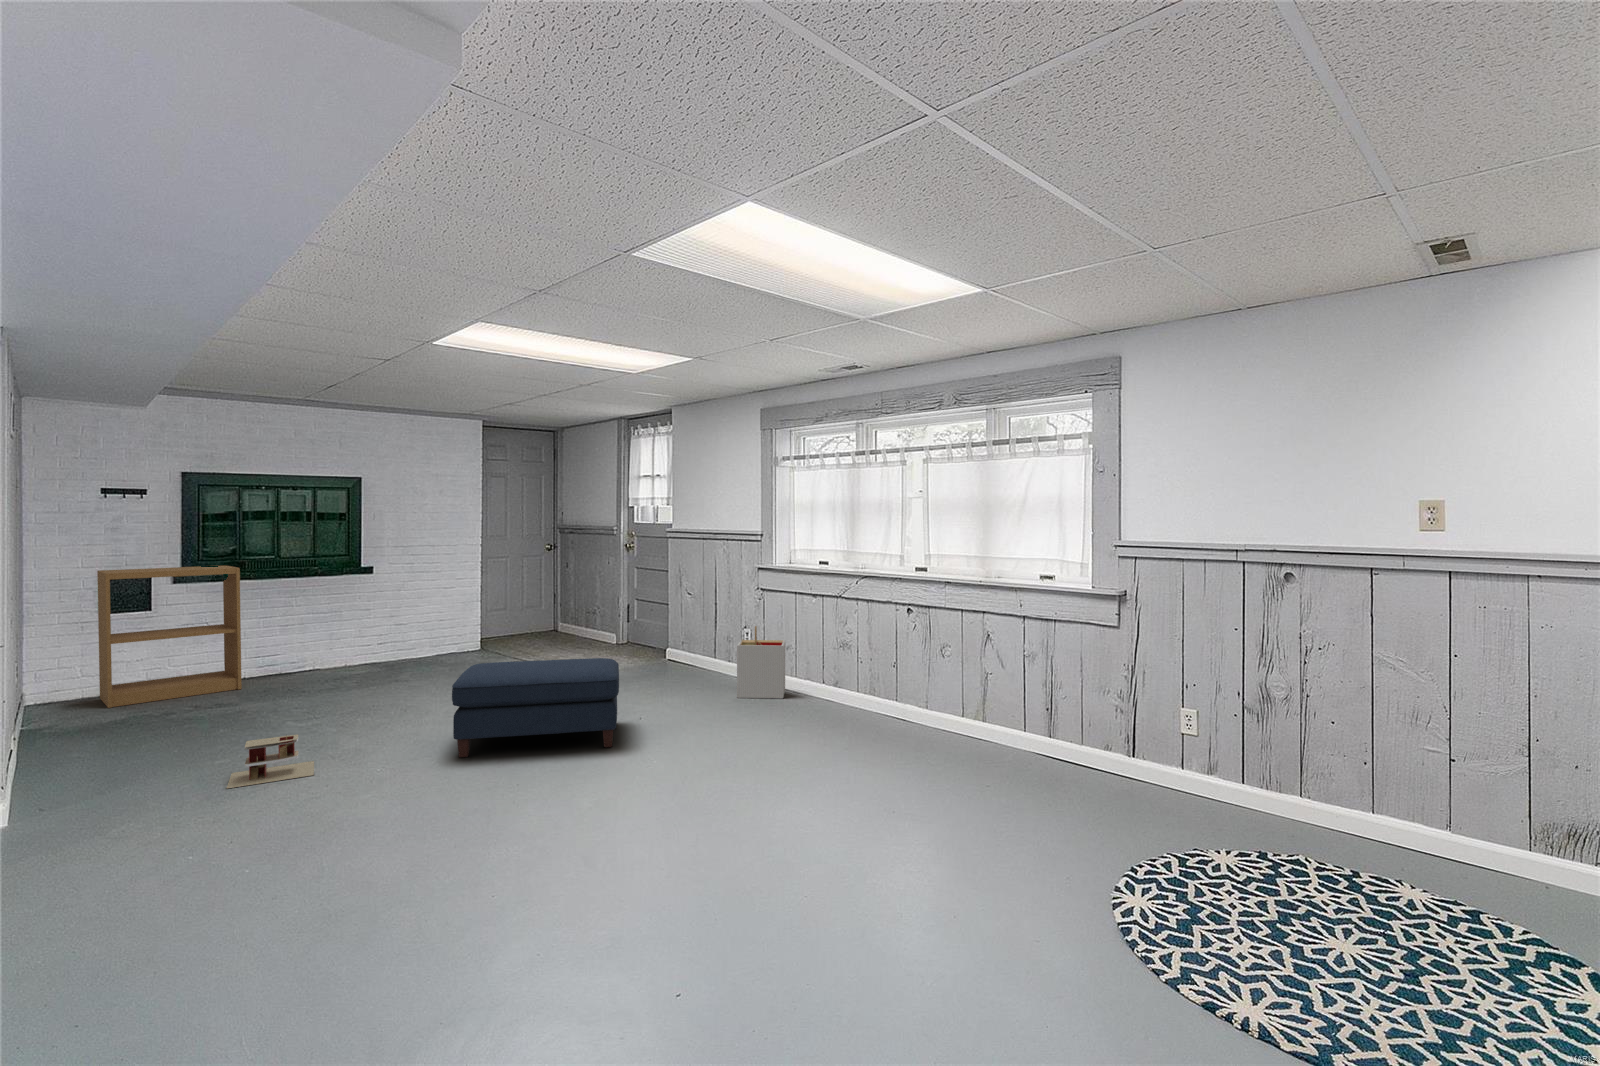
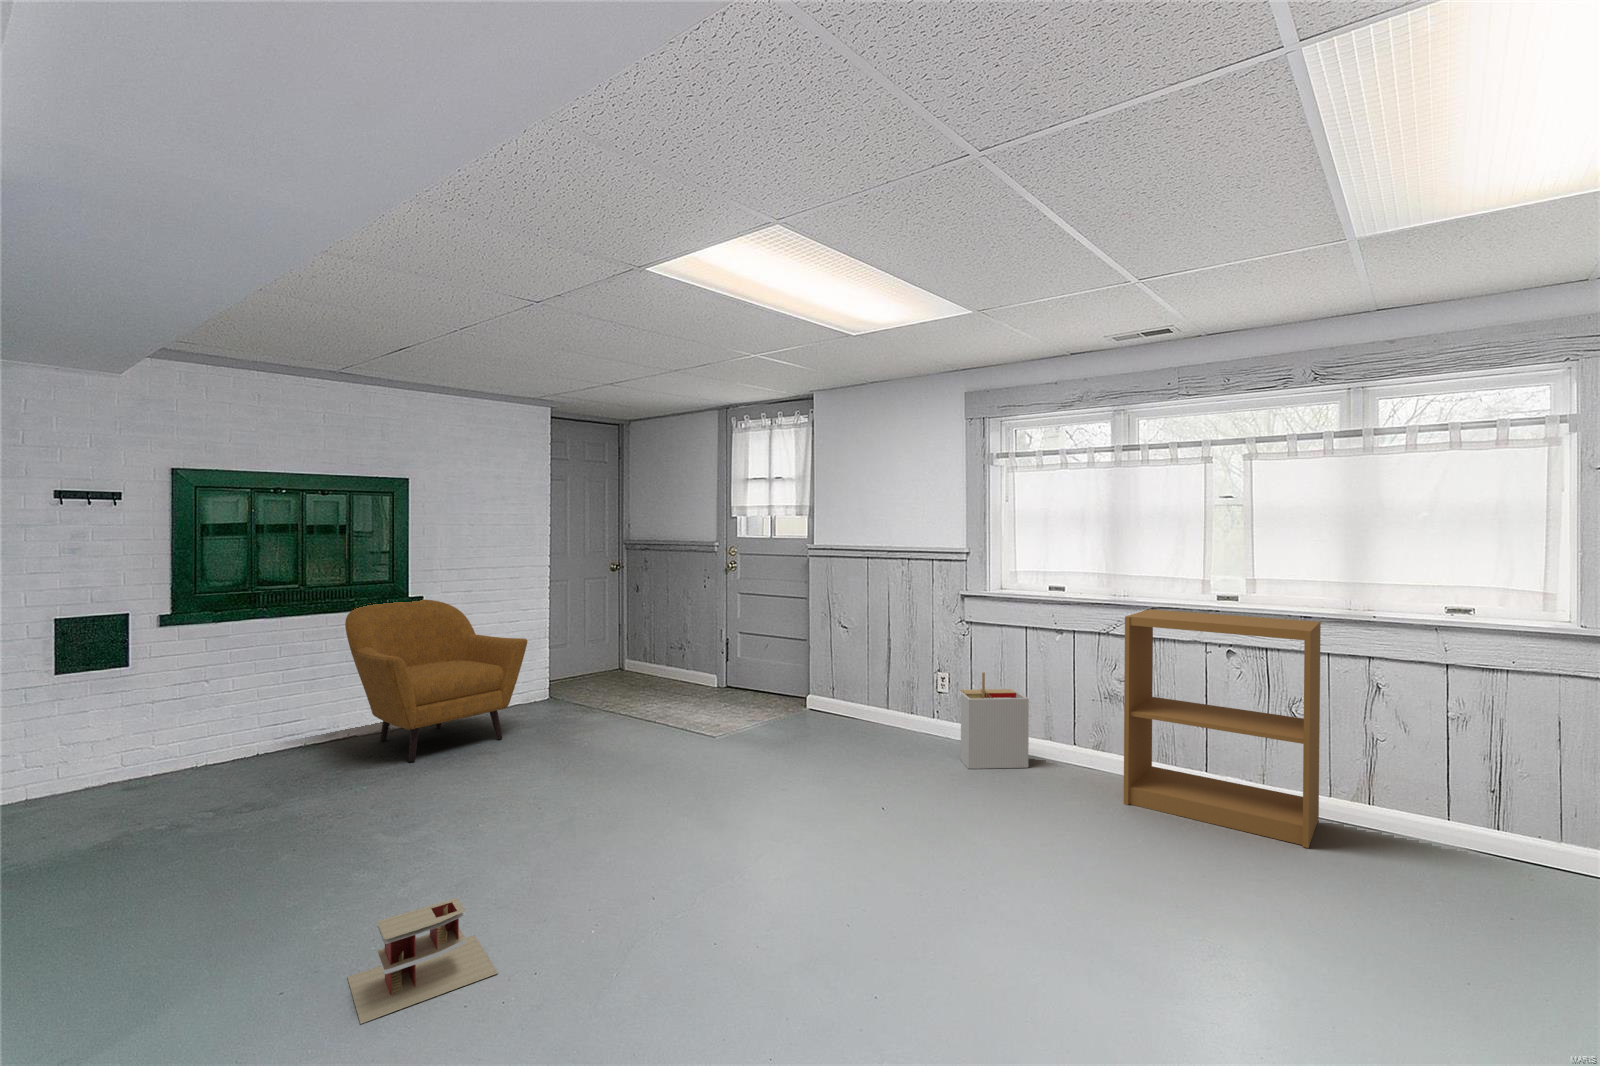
bookshelf: present [97,566,242,708] -> present [1124,609,1321,848]
armchair: none [308,569,440,682] -> present [345,599,528,761]
ottoman: present [452,658,619,757] -> none [671,733,922,912]

